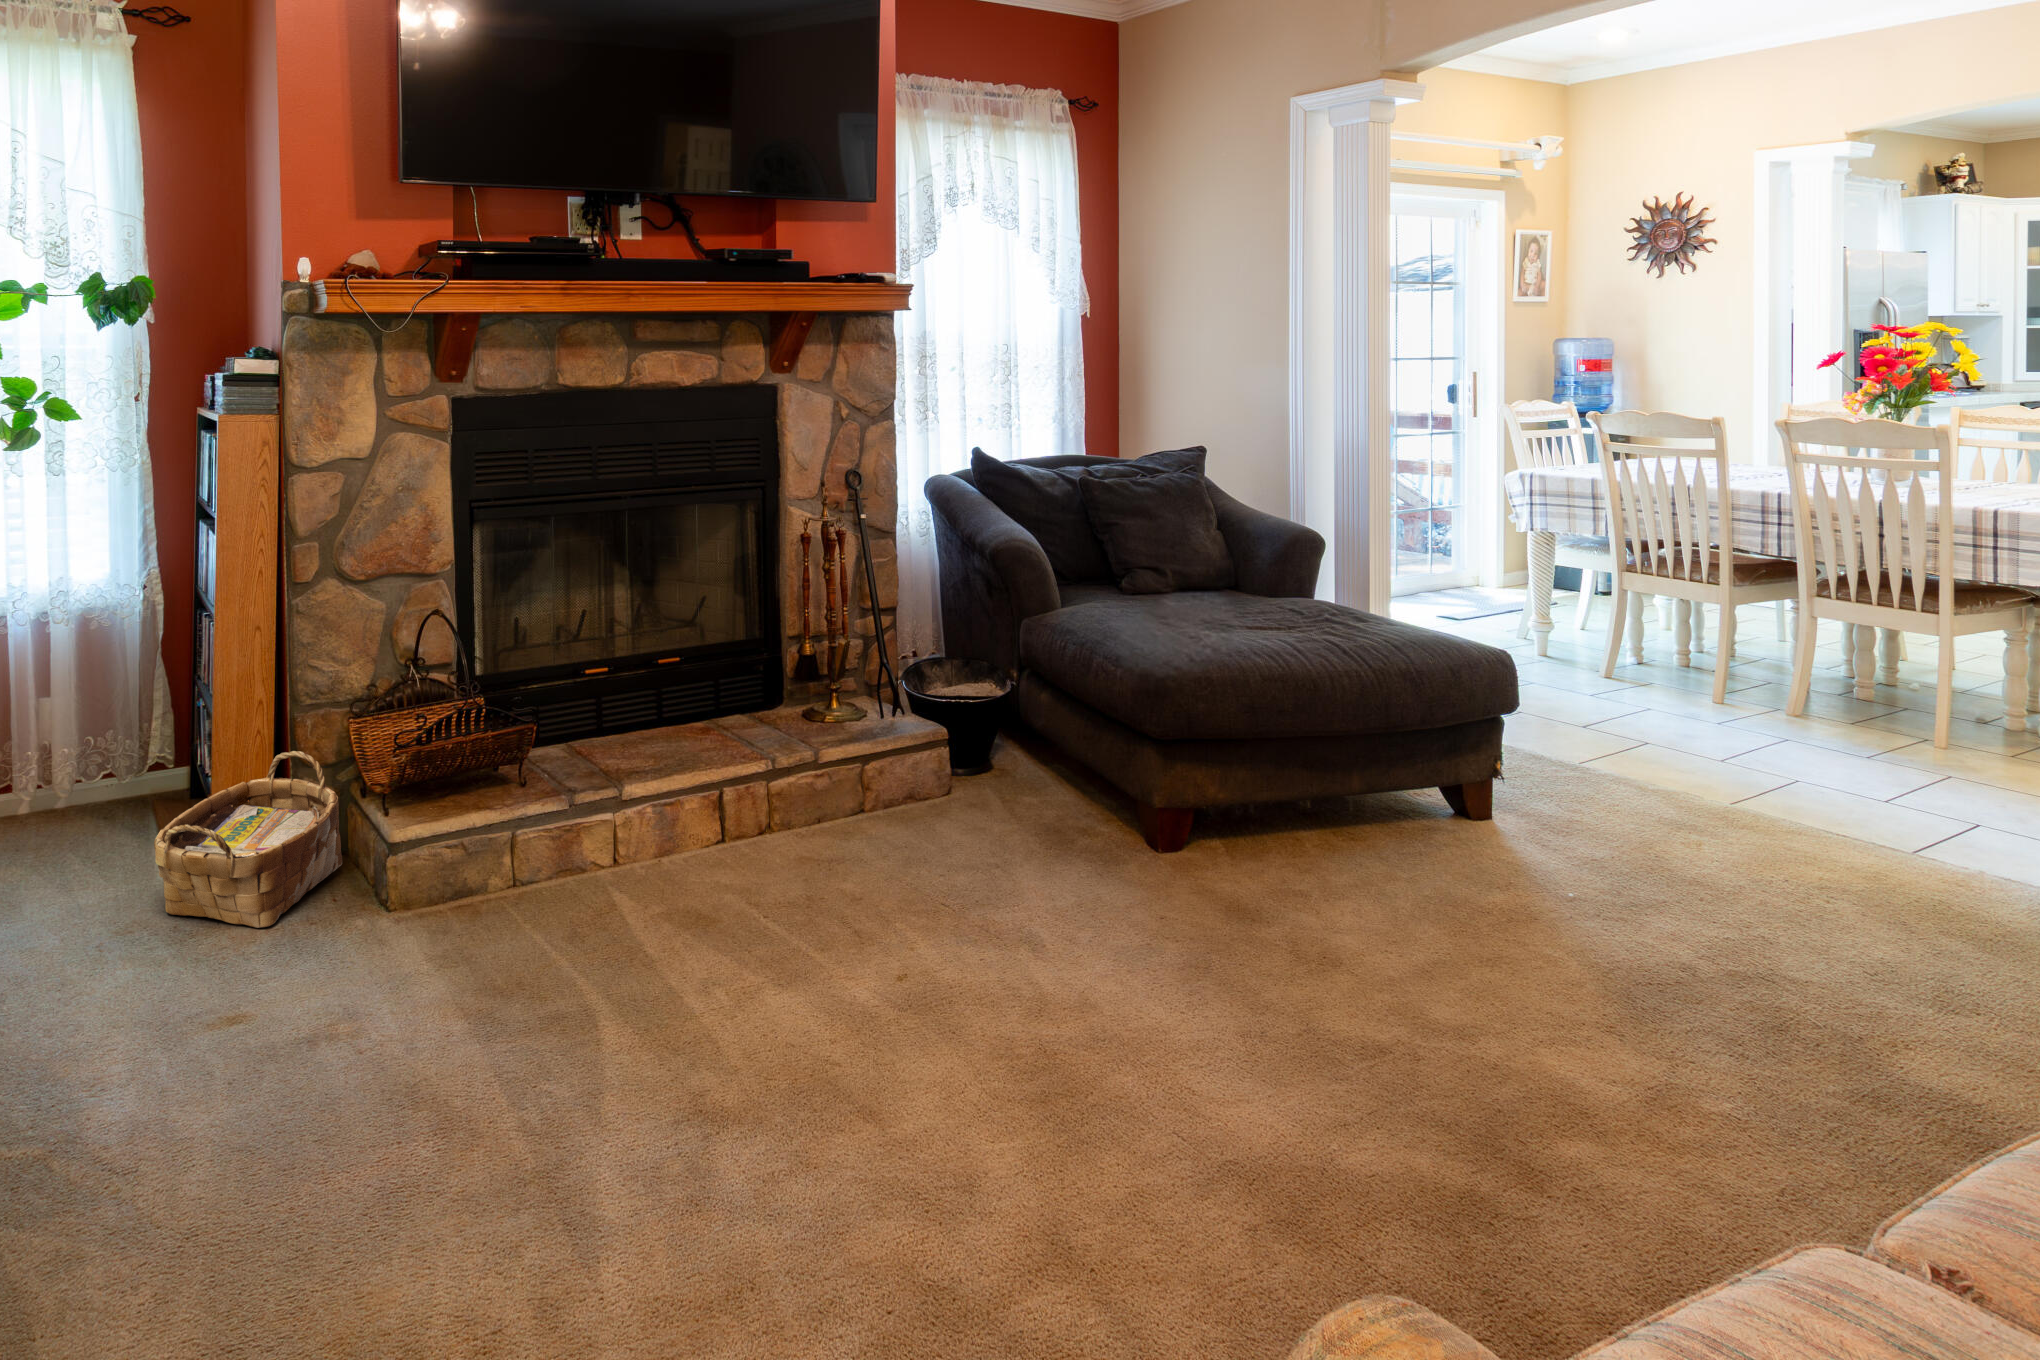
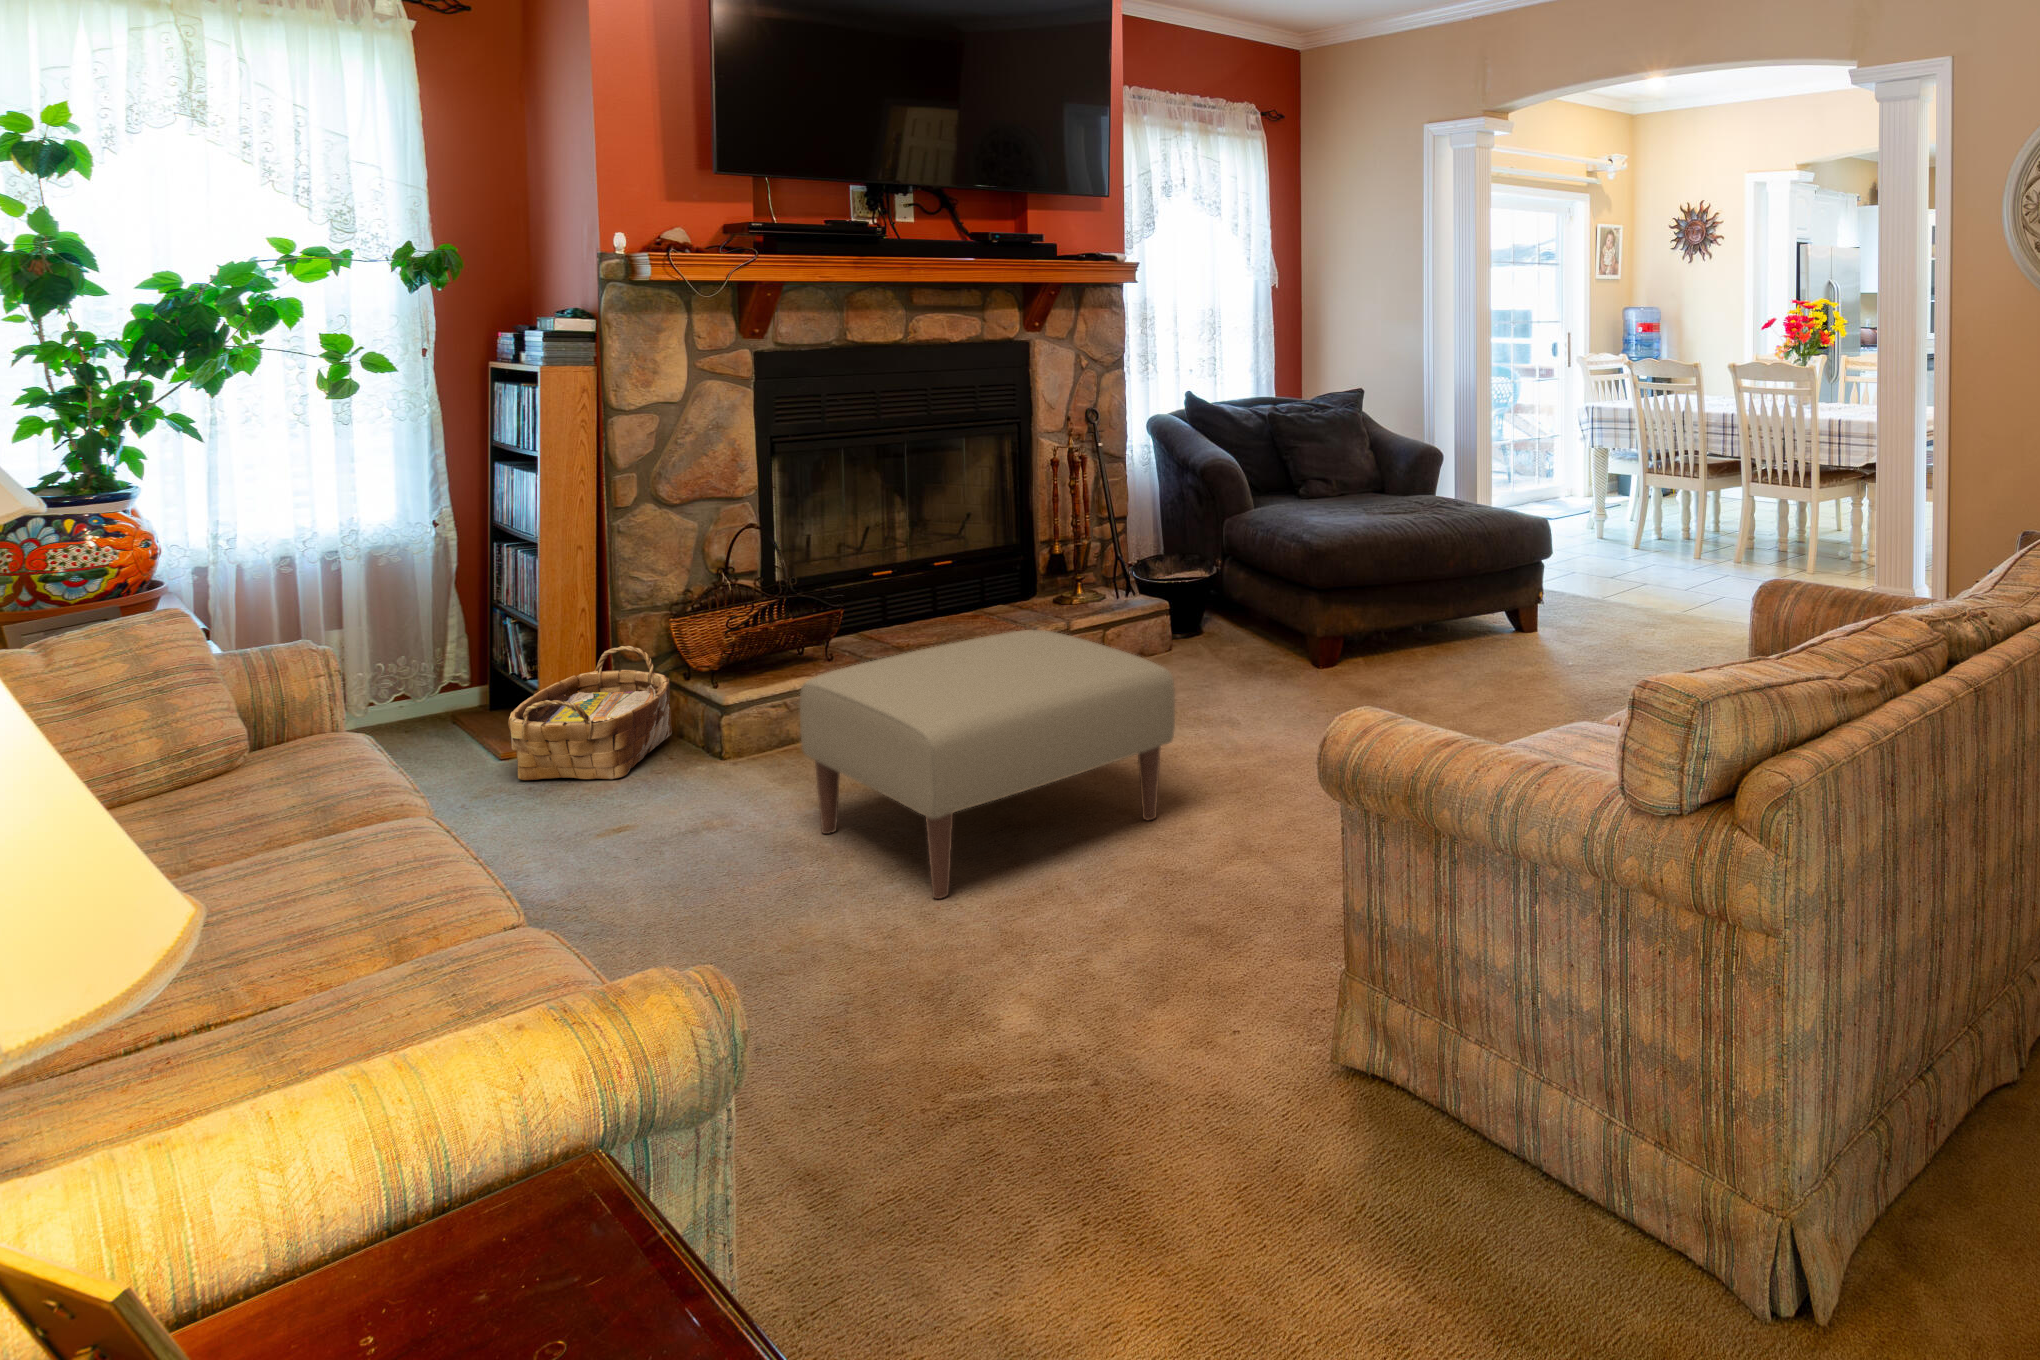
ottoman: none [428,795,942,1269] -> present [800,630,1175,899]

